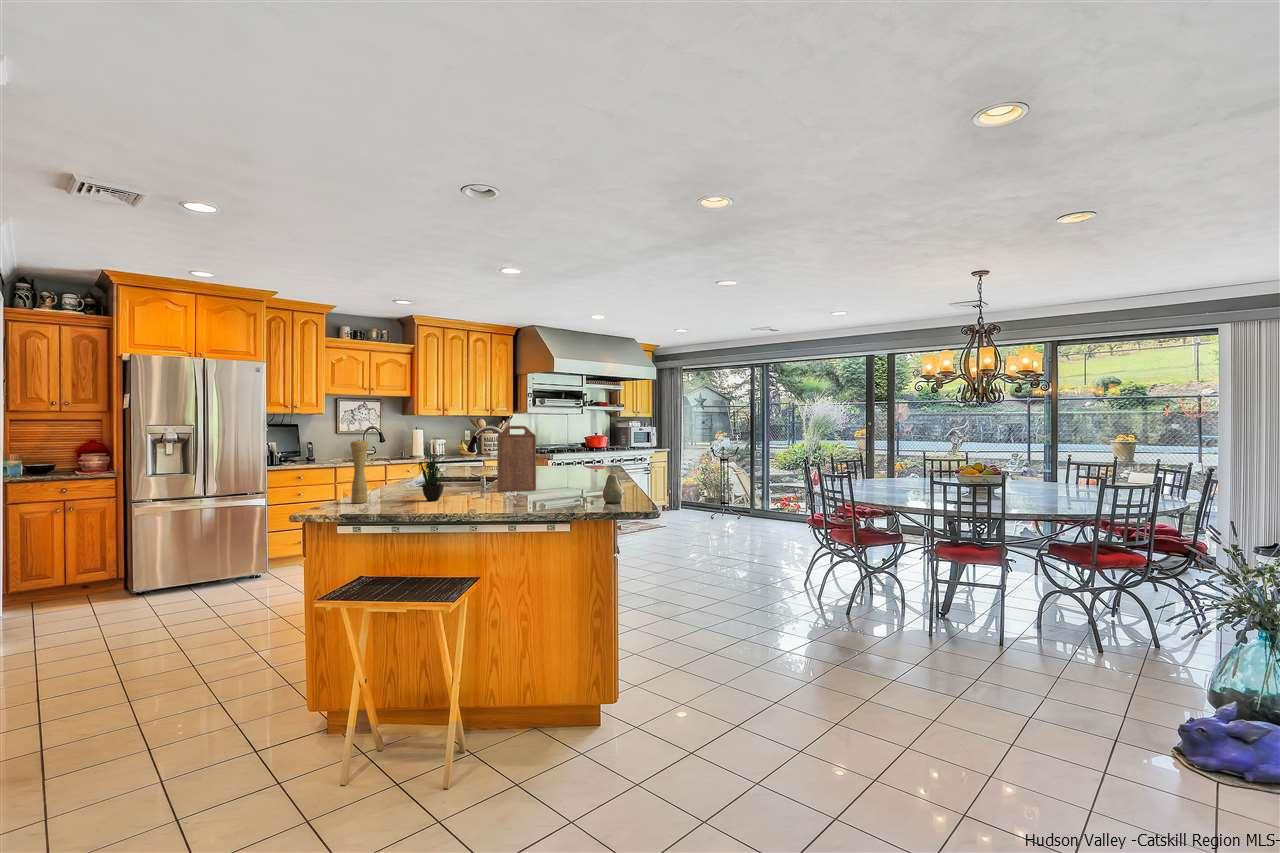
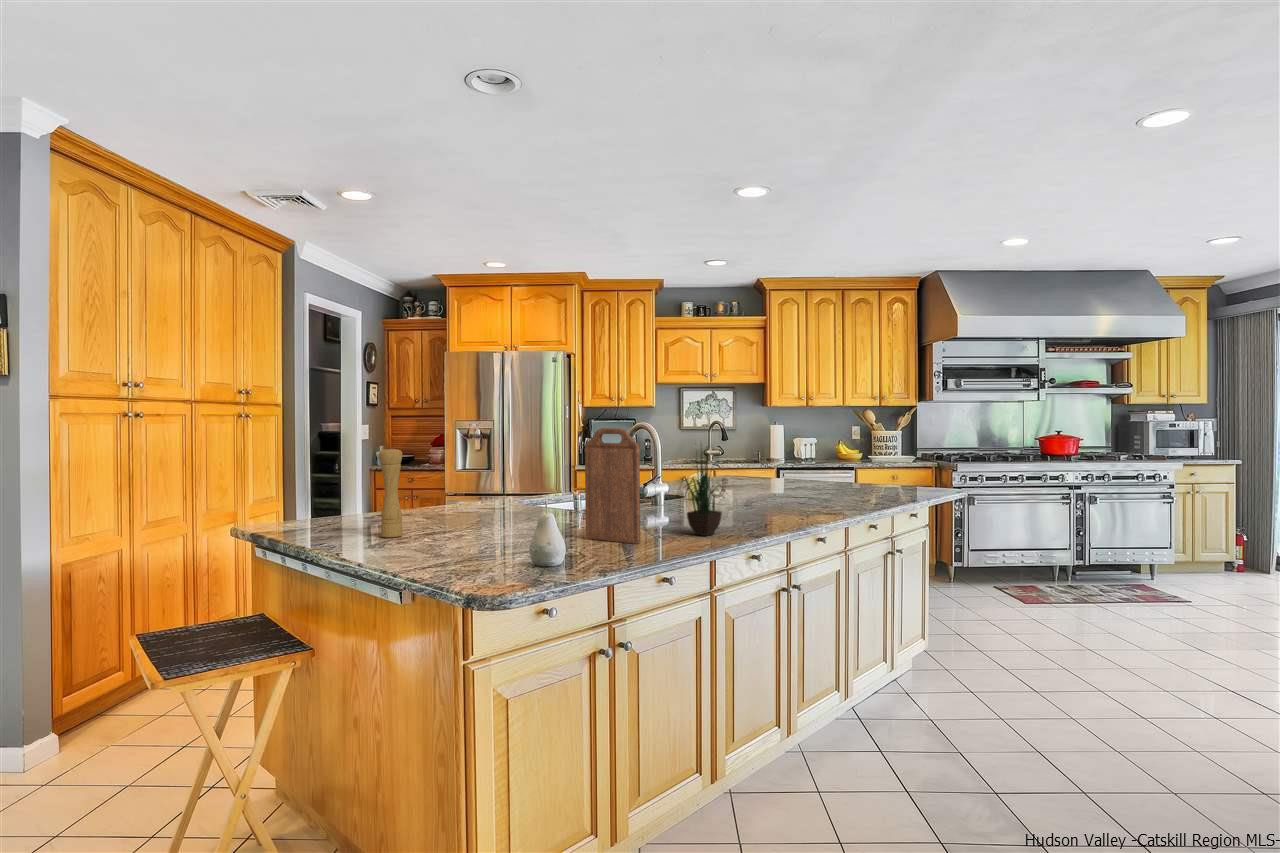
potted plant: present [418,439,444,501] -> present [681,447,722,536]

